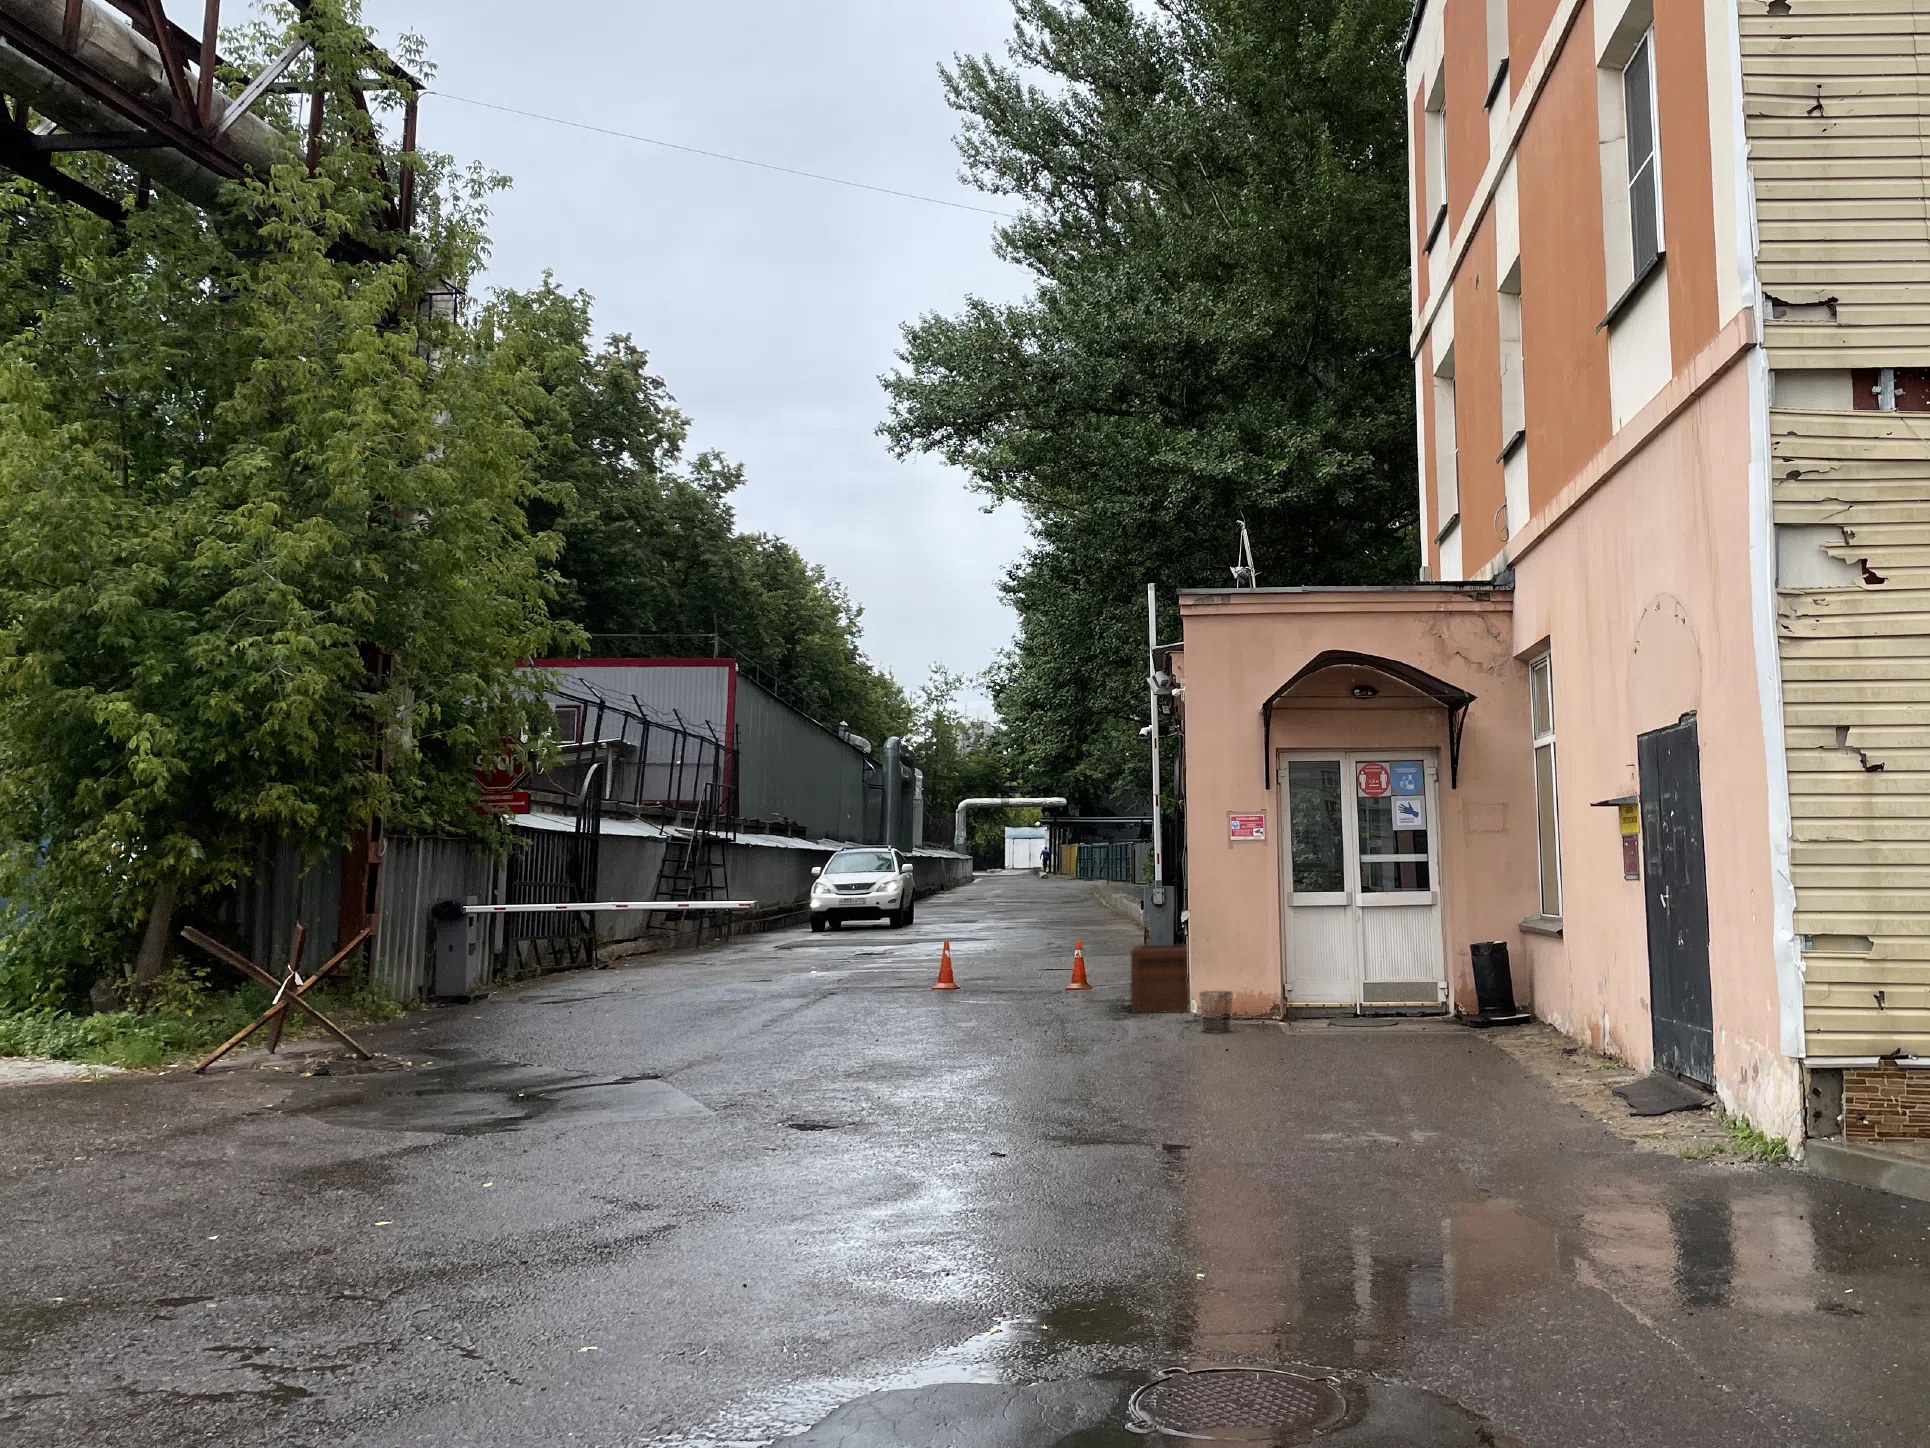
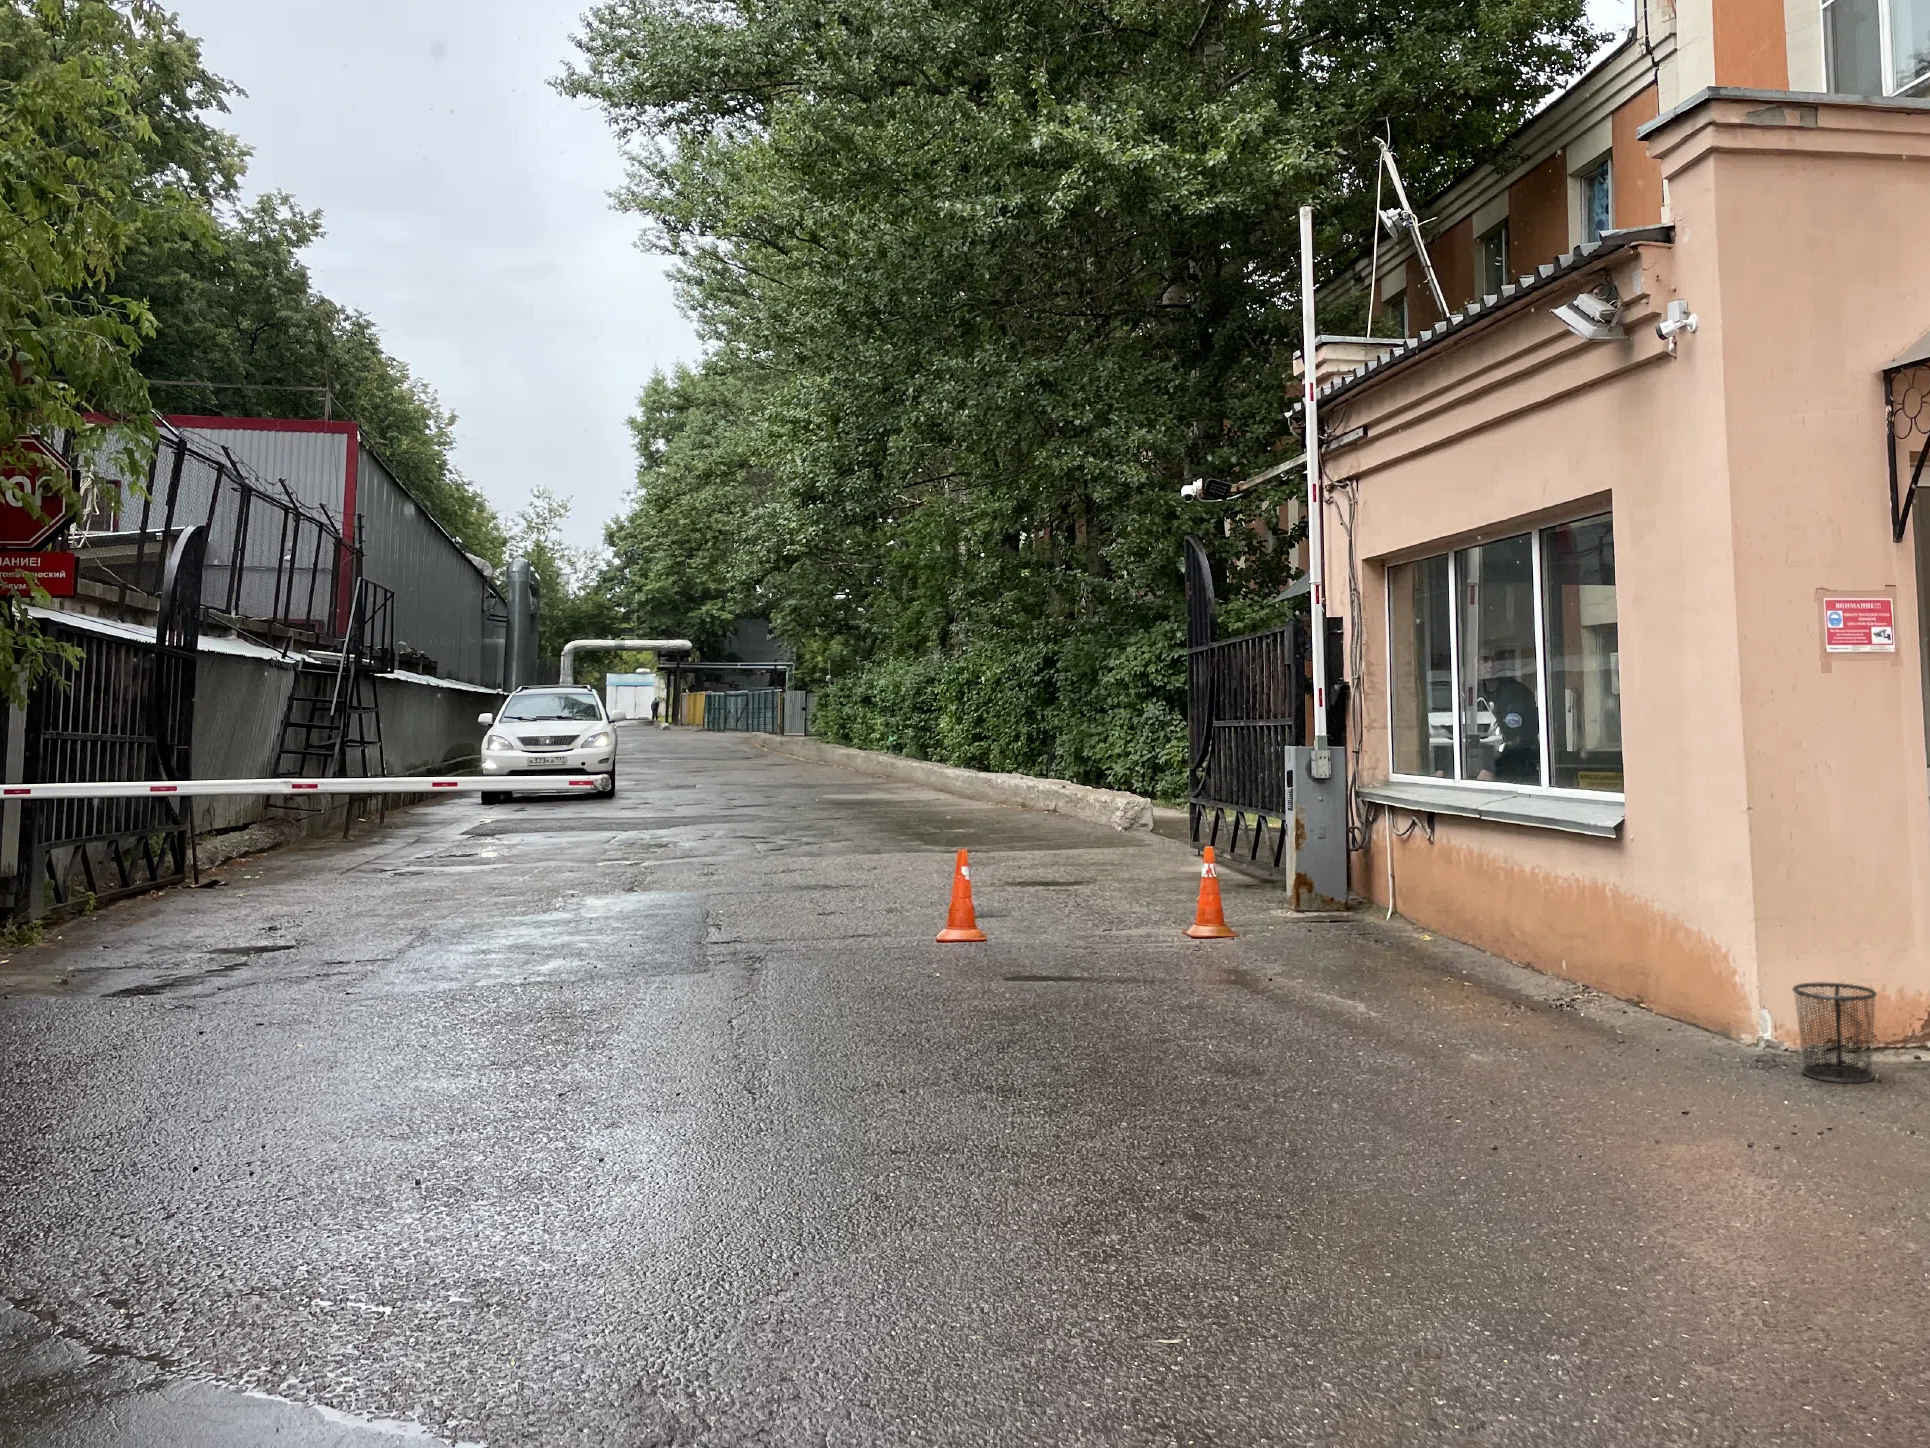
wooden crate: present [1131,945,1189,1013] -> none [1417,861,1585,1006]

